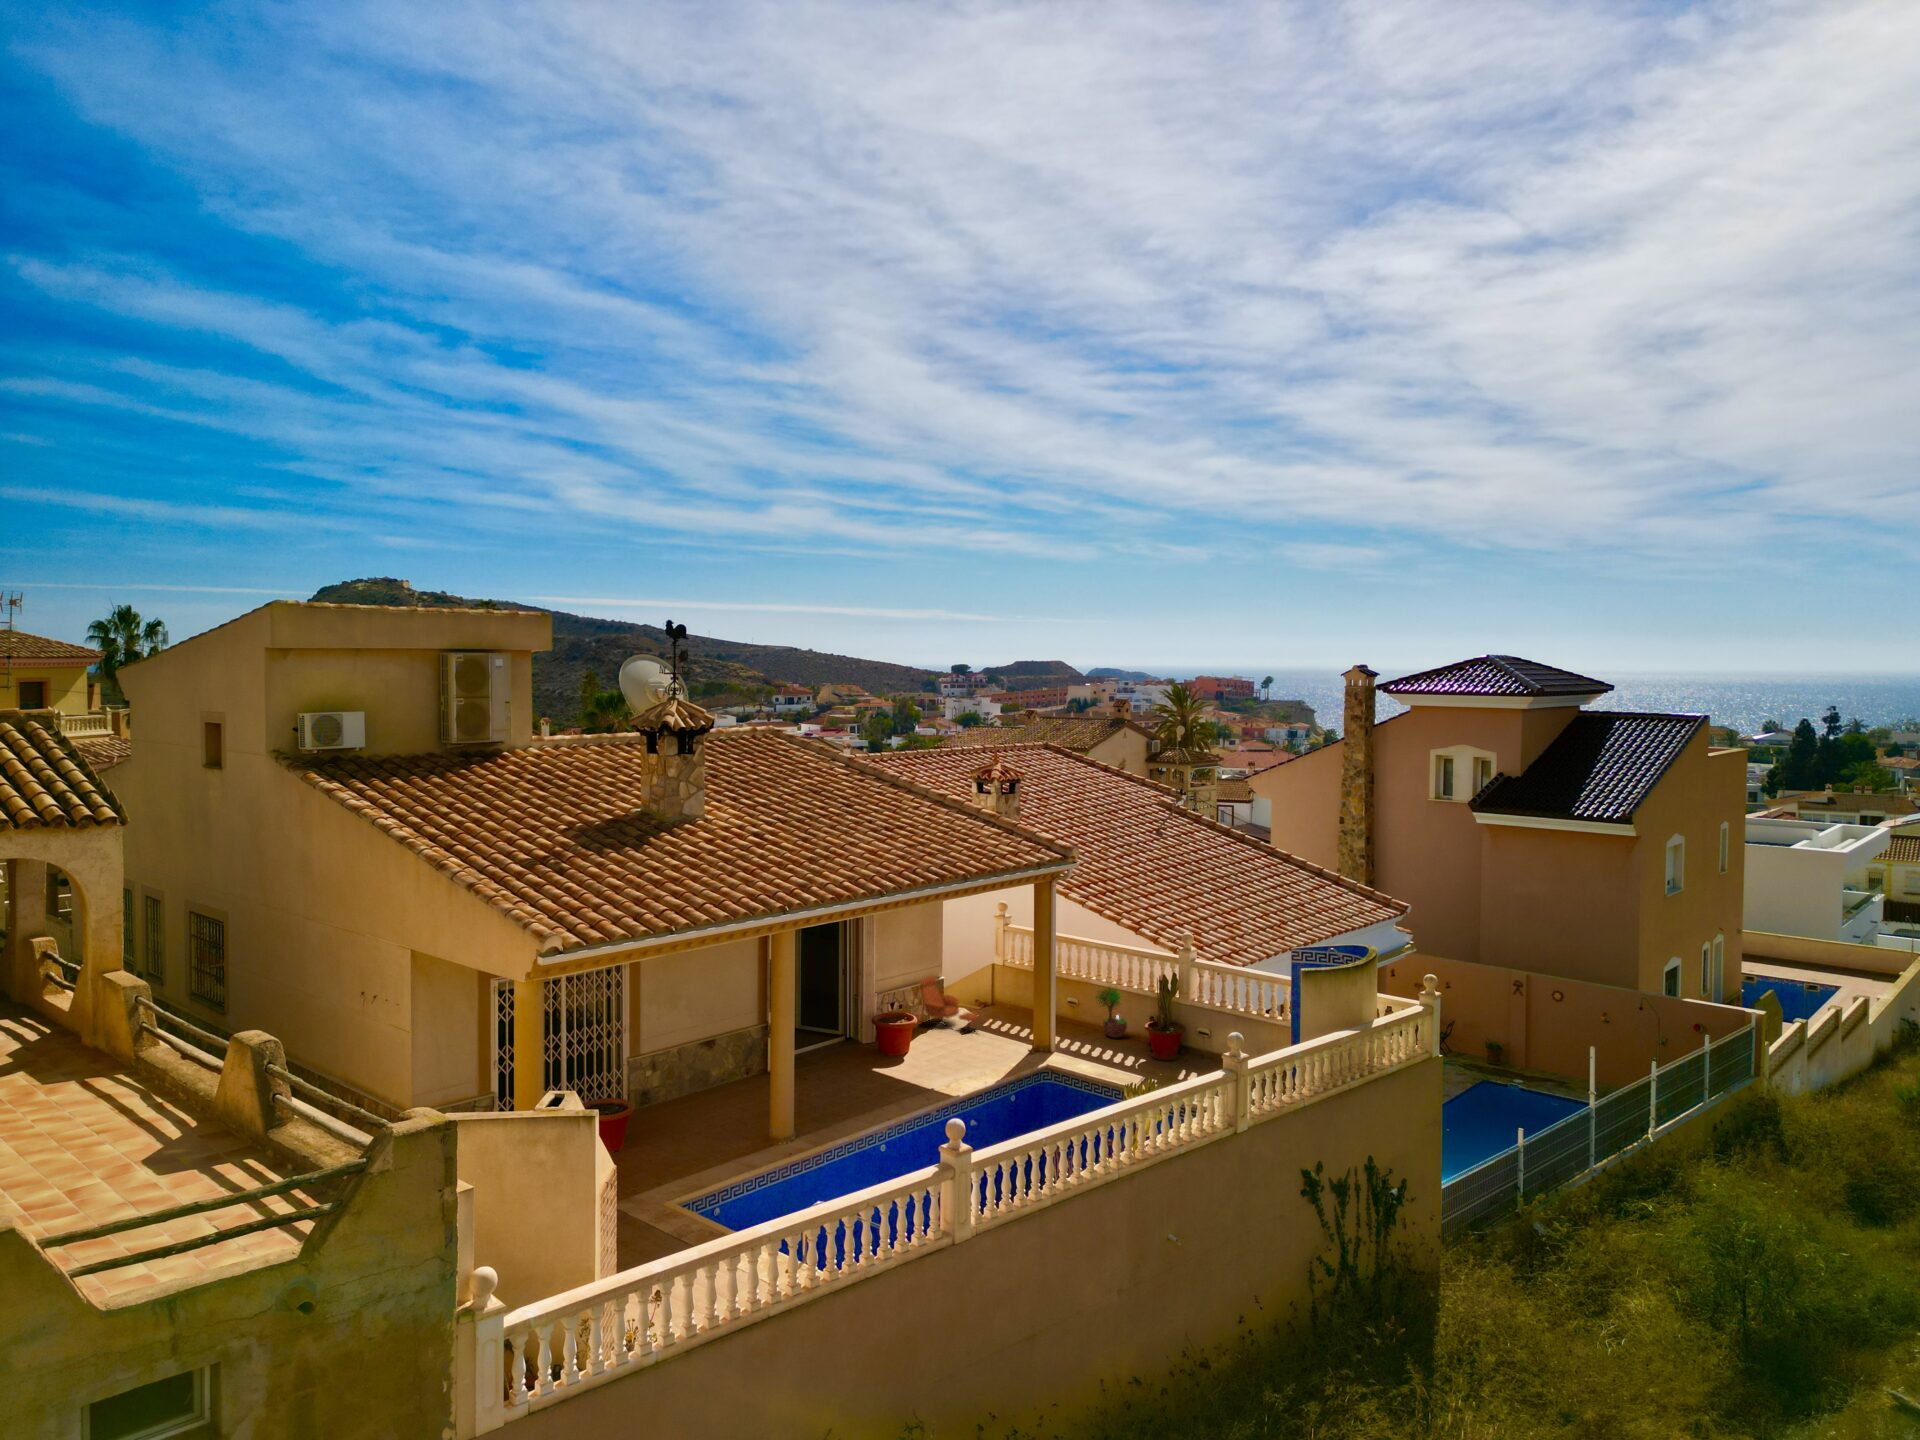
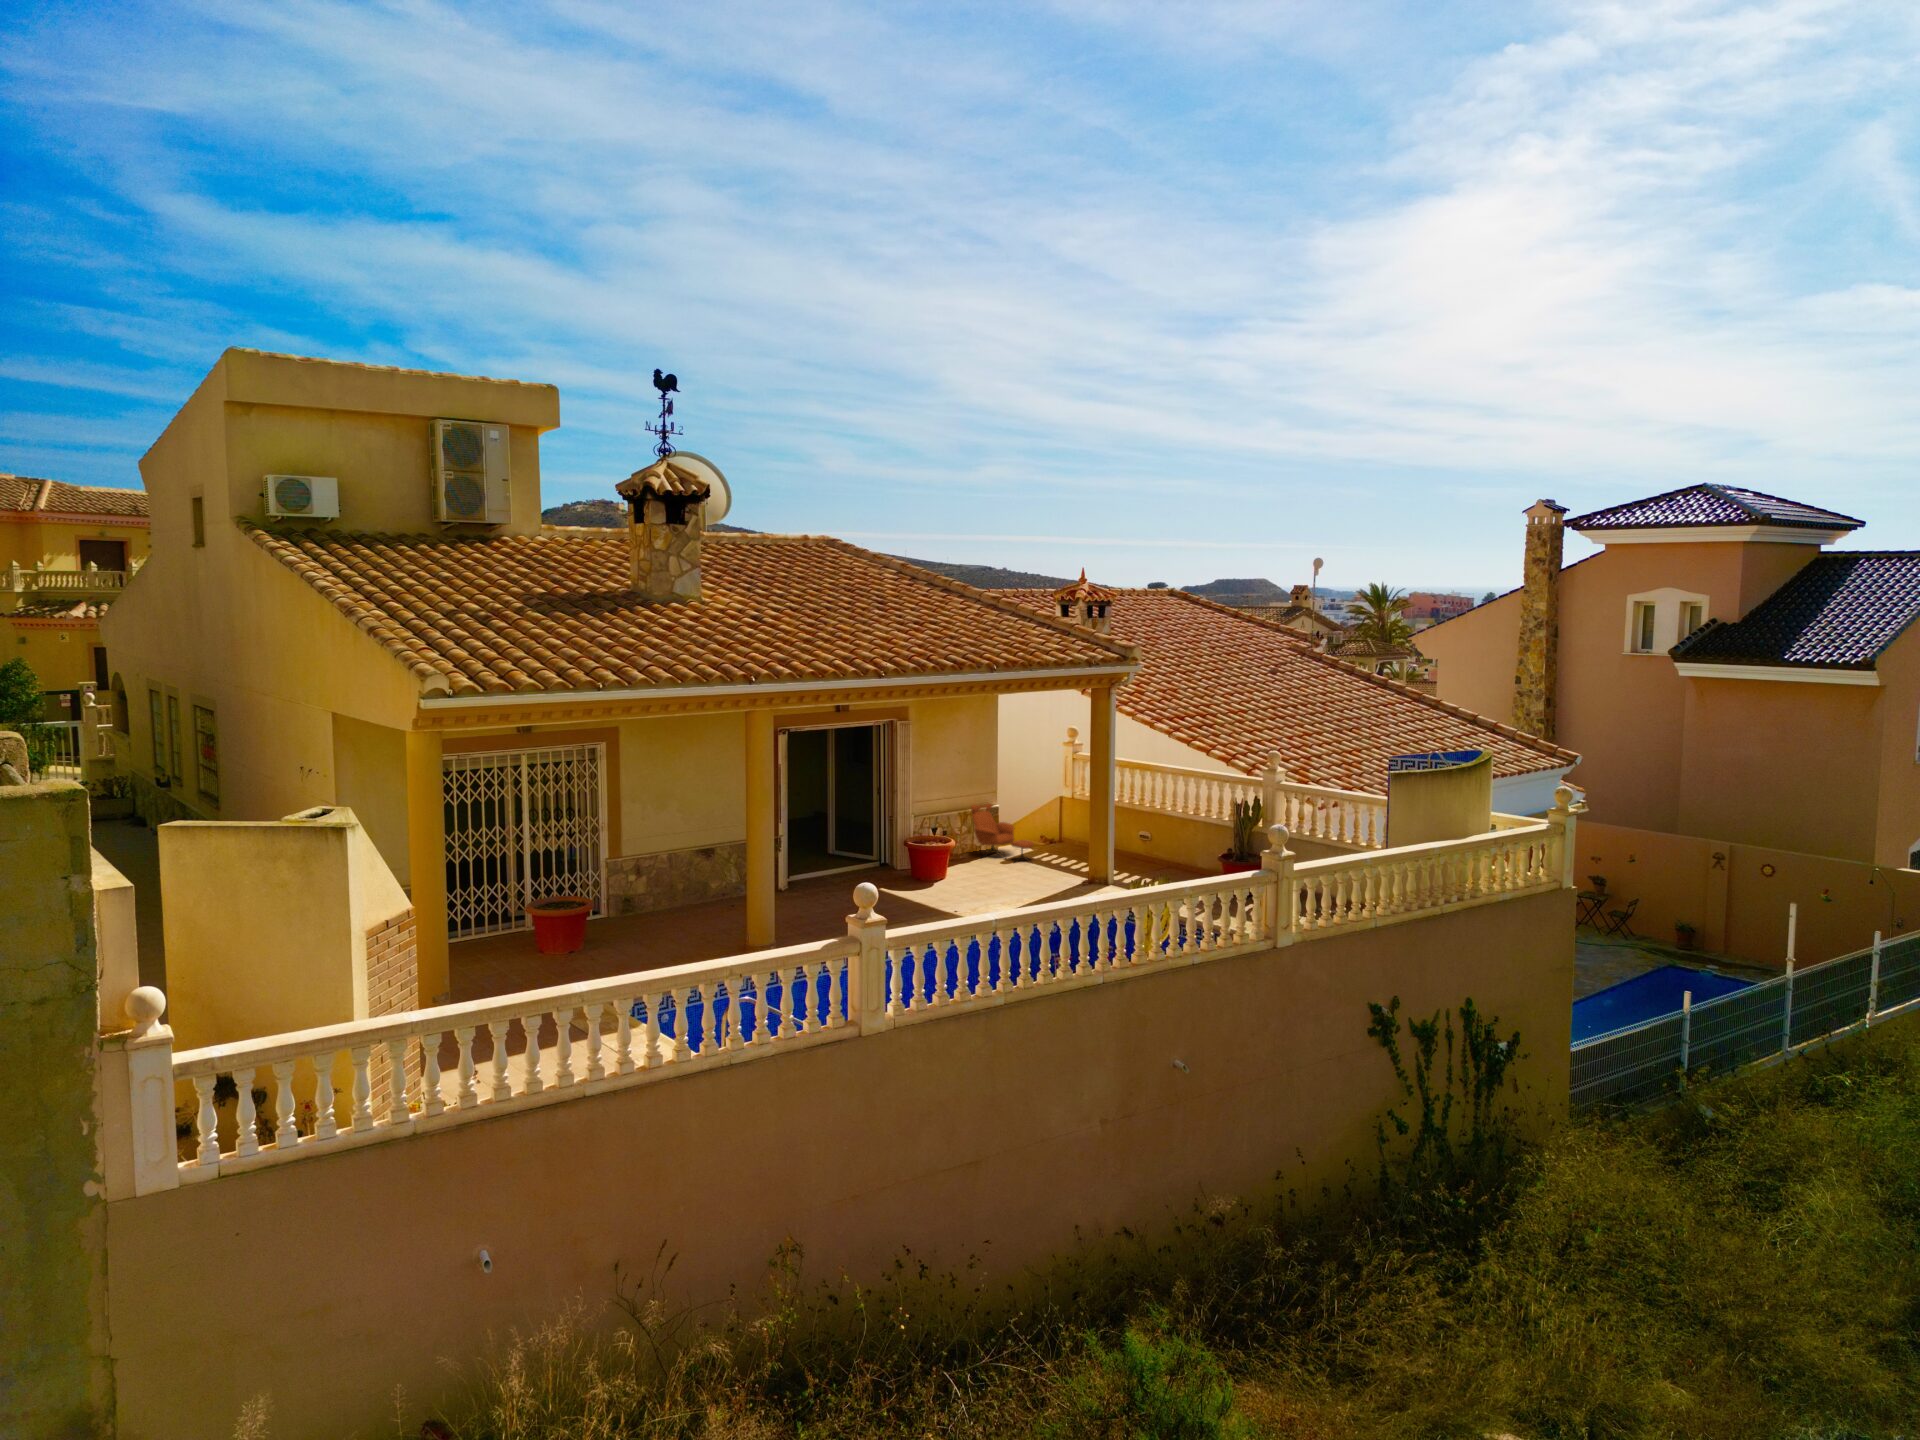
potted tree: present [1096,987,1127,1038] -> none [1159,805,1202,870]

